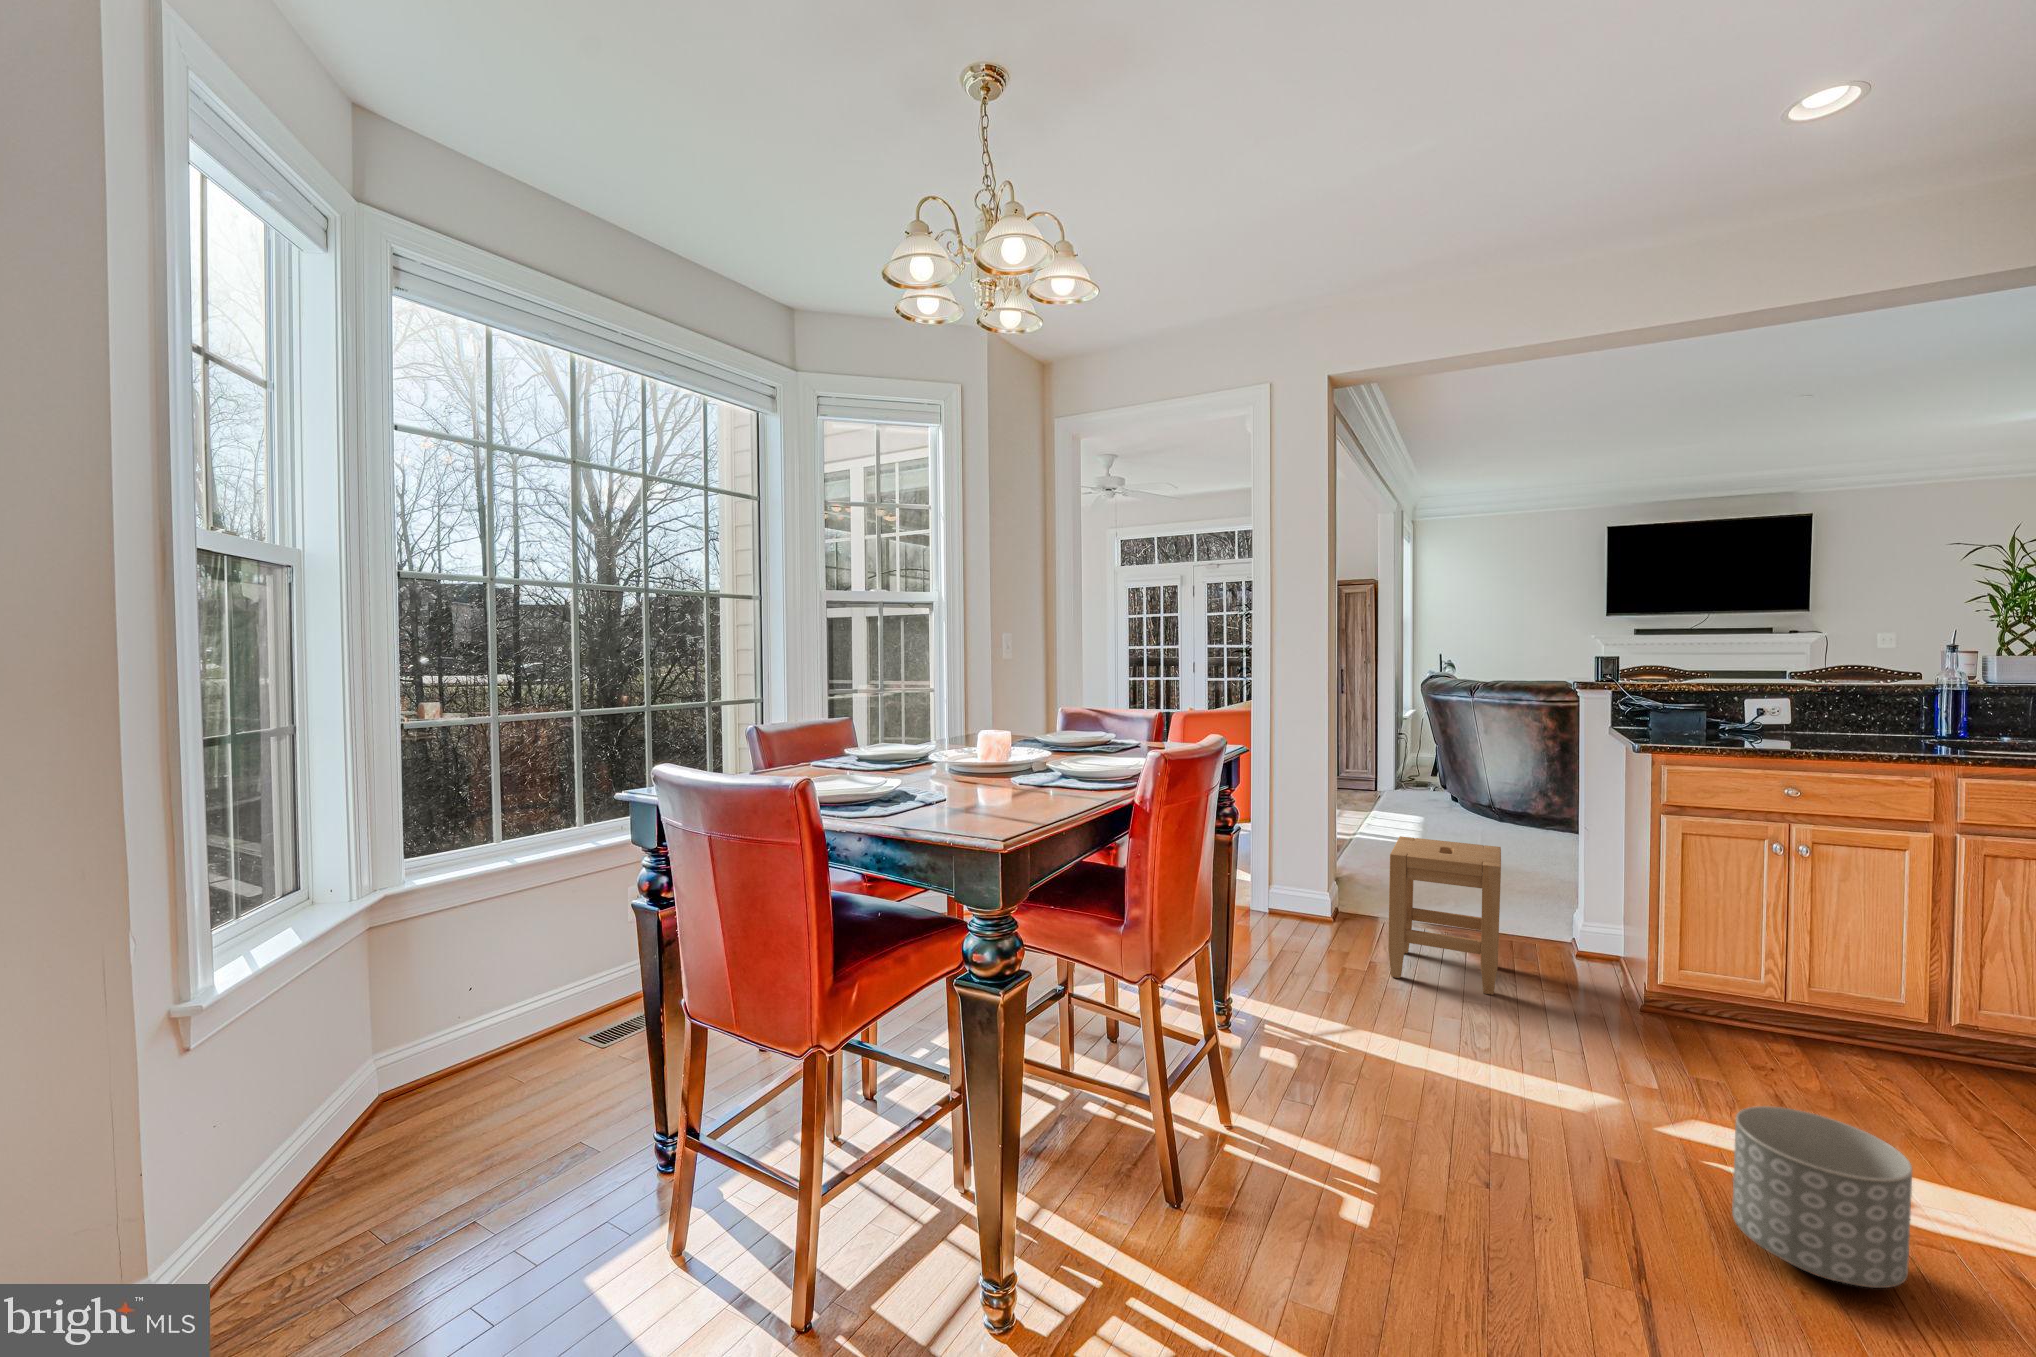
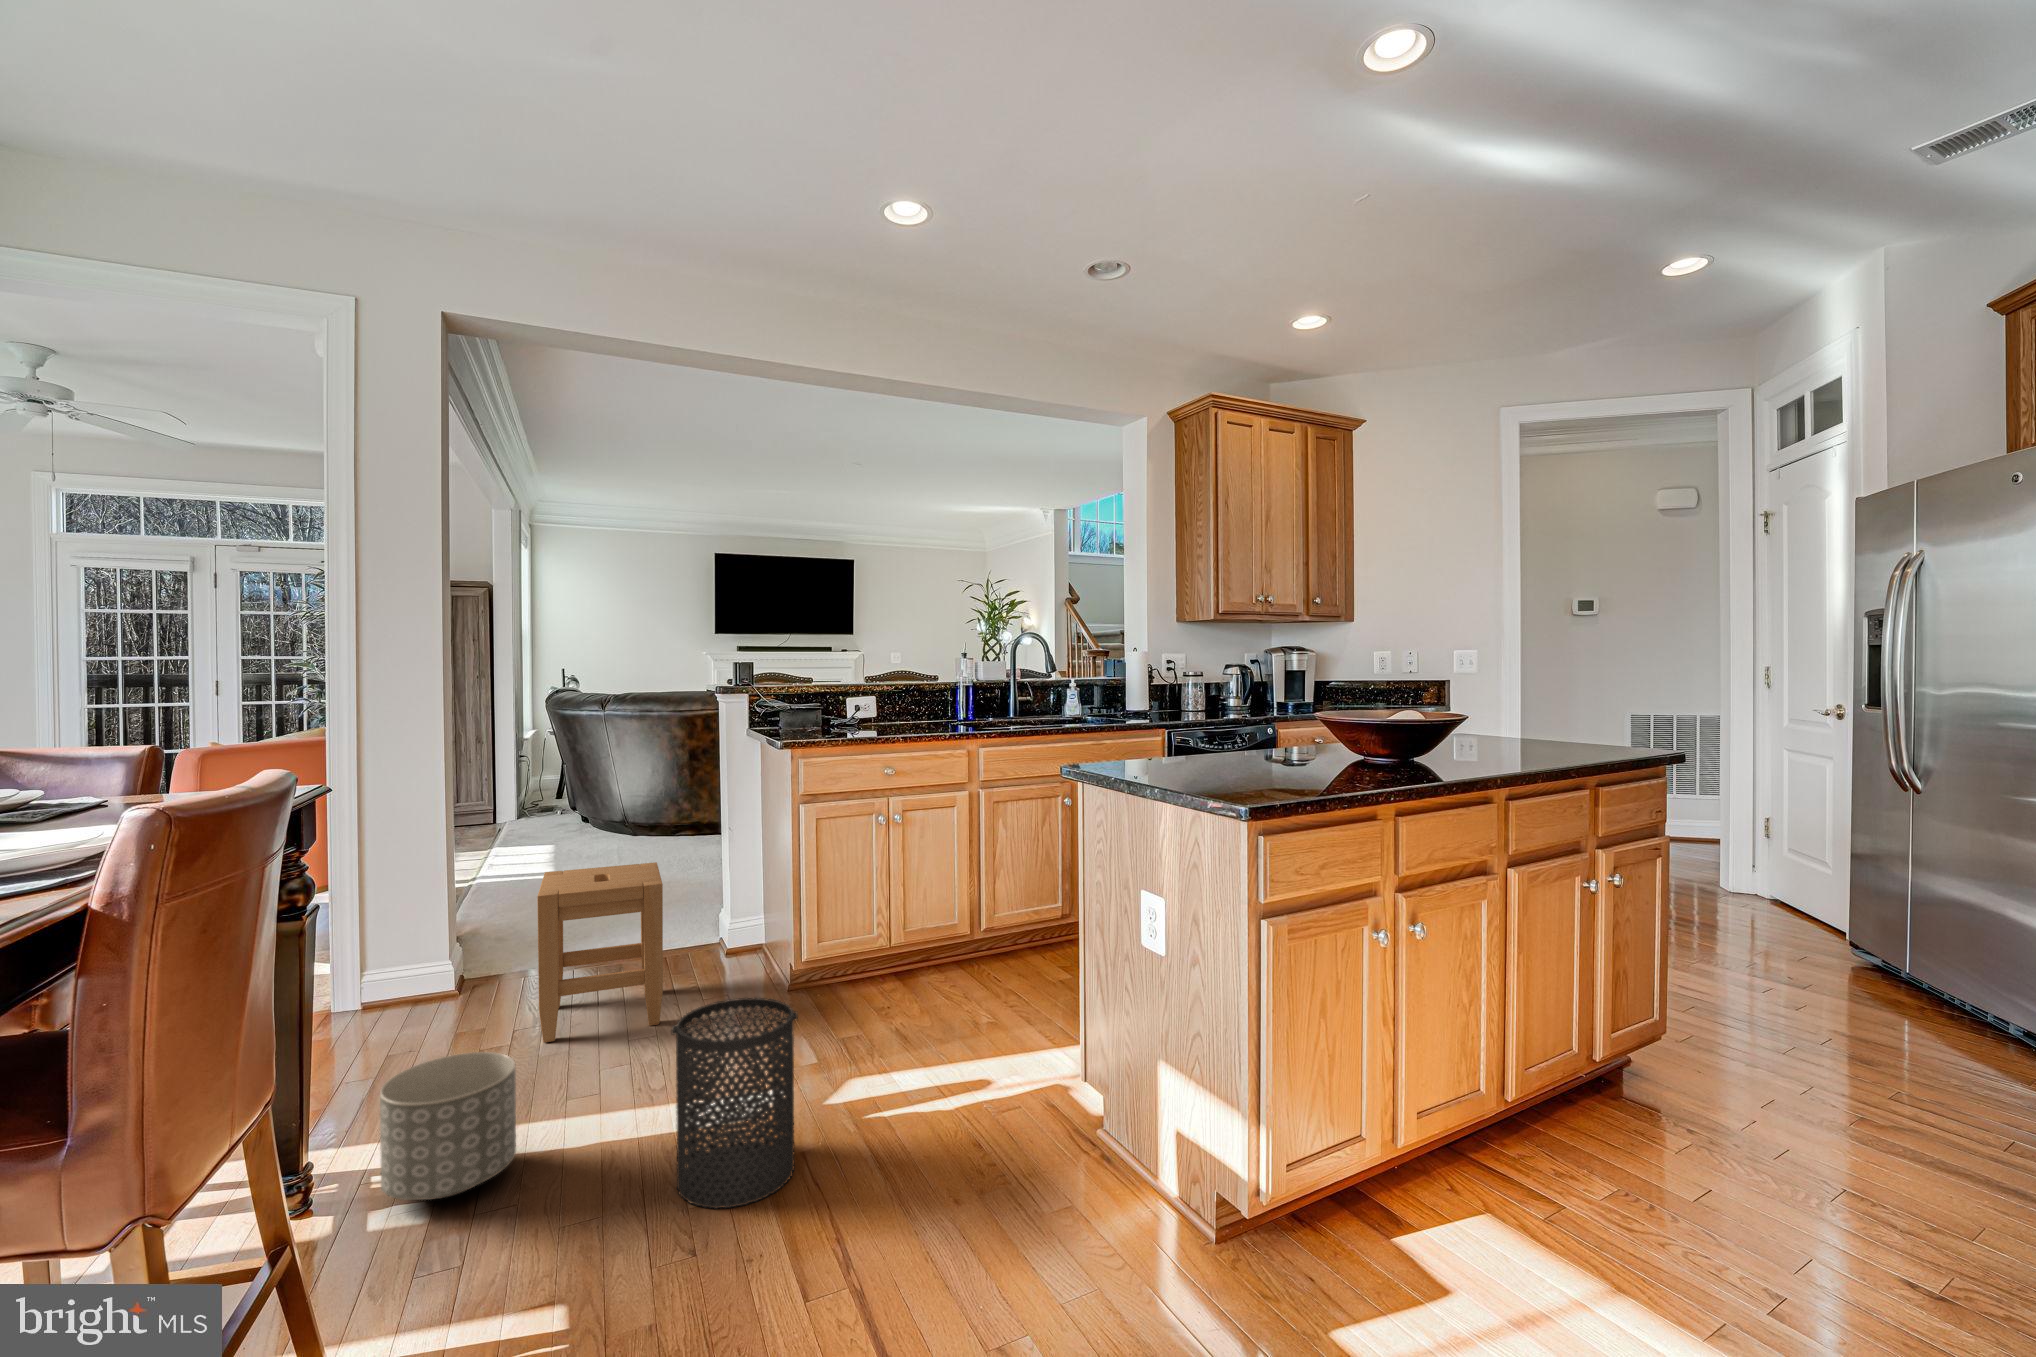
trash can: none [1485,982,1617,1179] -> present [671,998,798,1208]
planter: present [1732,1106,1912,1288] -> present [380,1052,516,1200]

